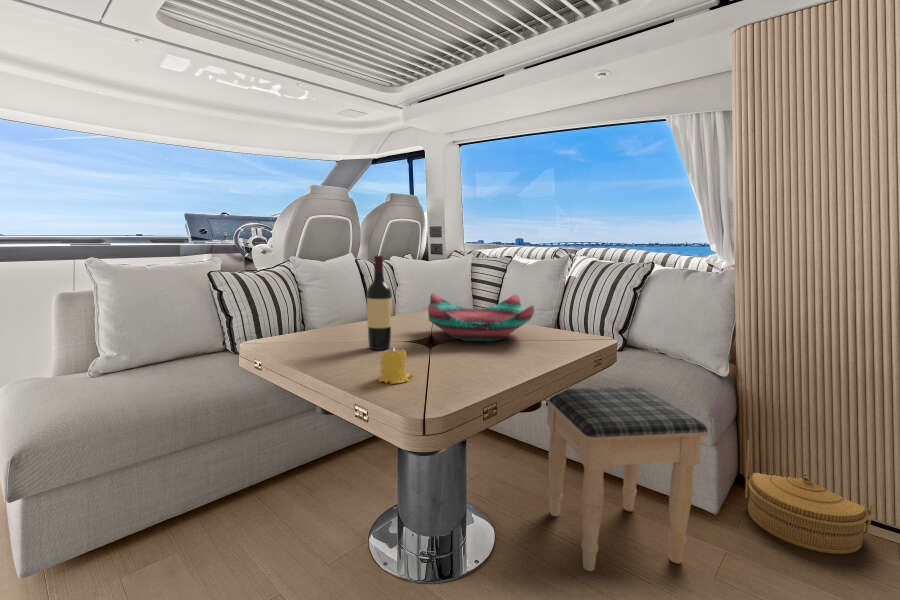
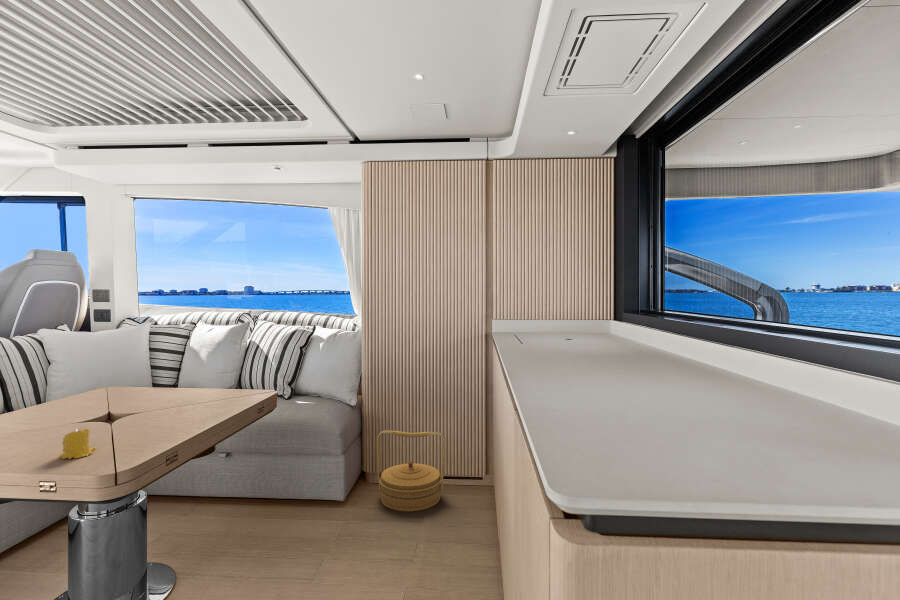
wine bottle: present [367,256,392,350] -> none [36,347,65,434]
decorative bowl: present [428,294,534,341] -> none [105,366,208,412]
footstool: present [547,387,708,571] -> none [222,426,340,573]

